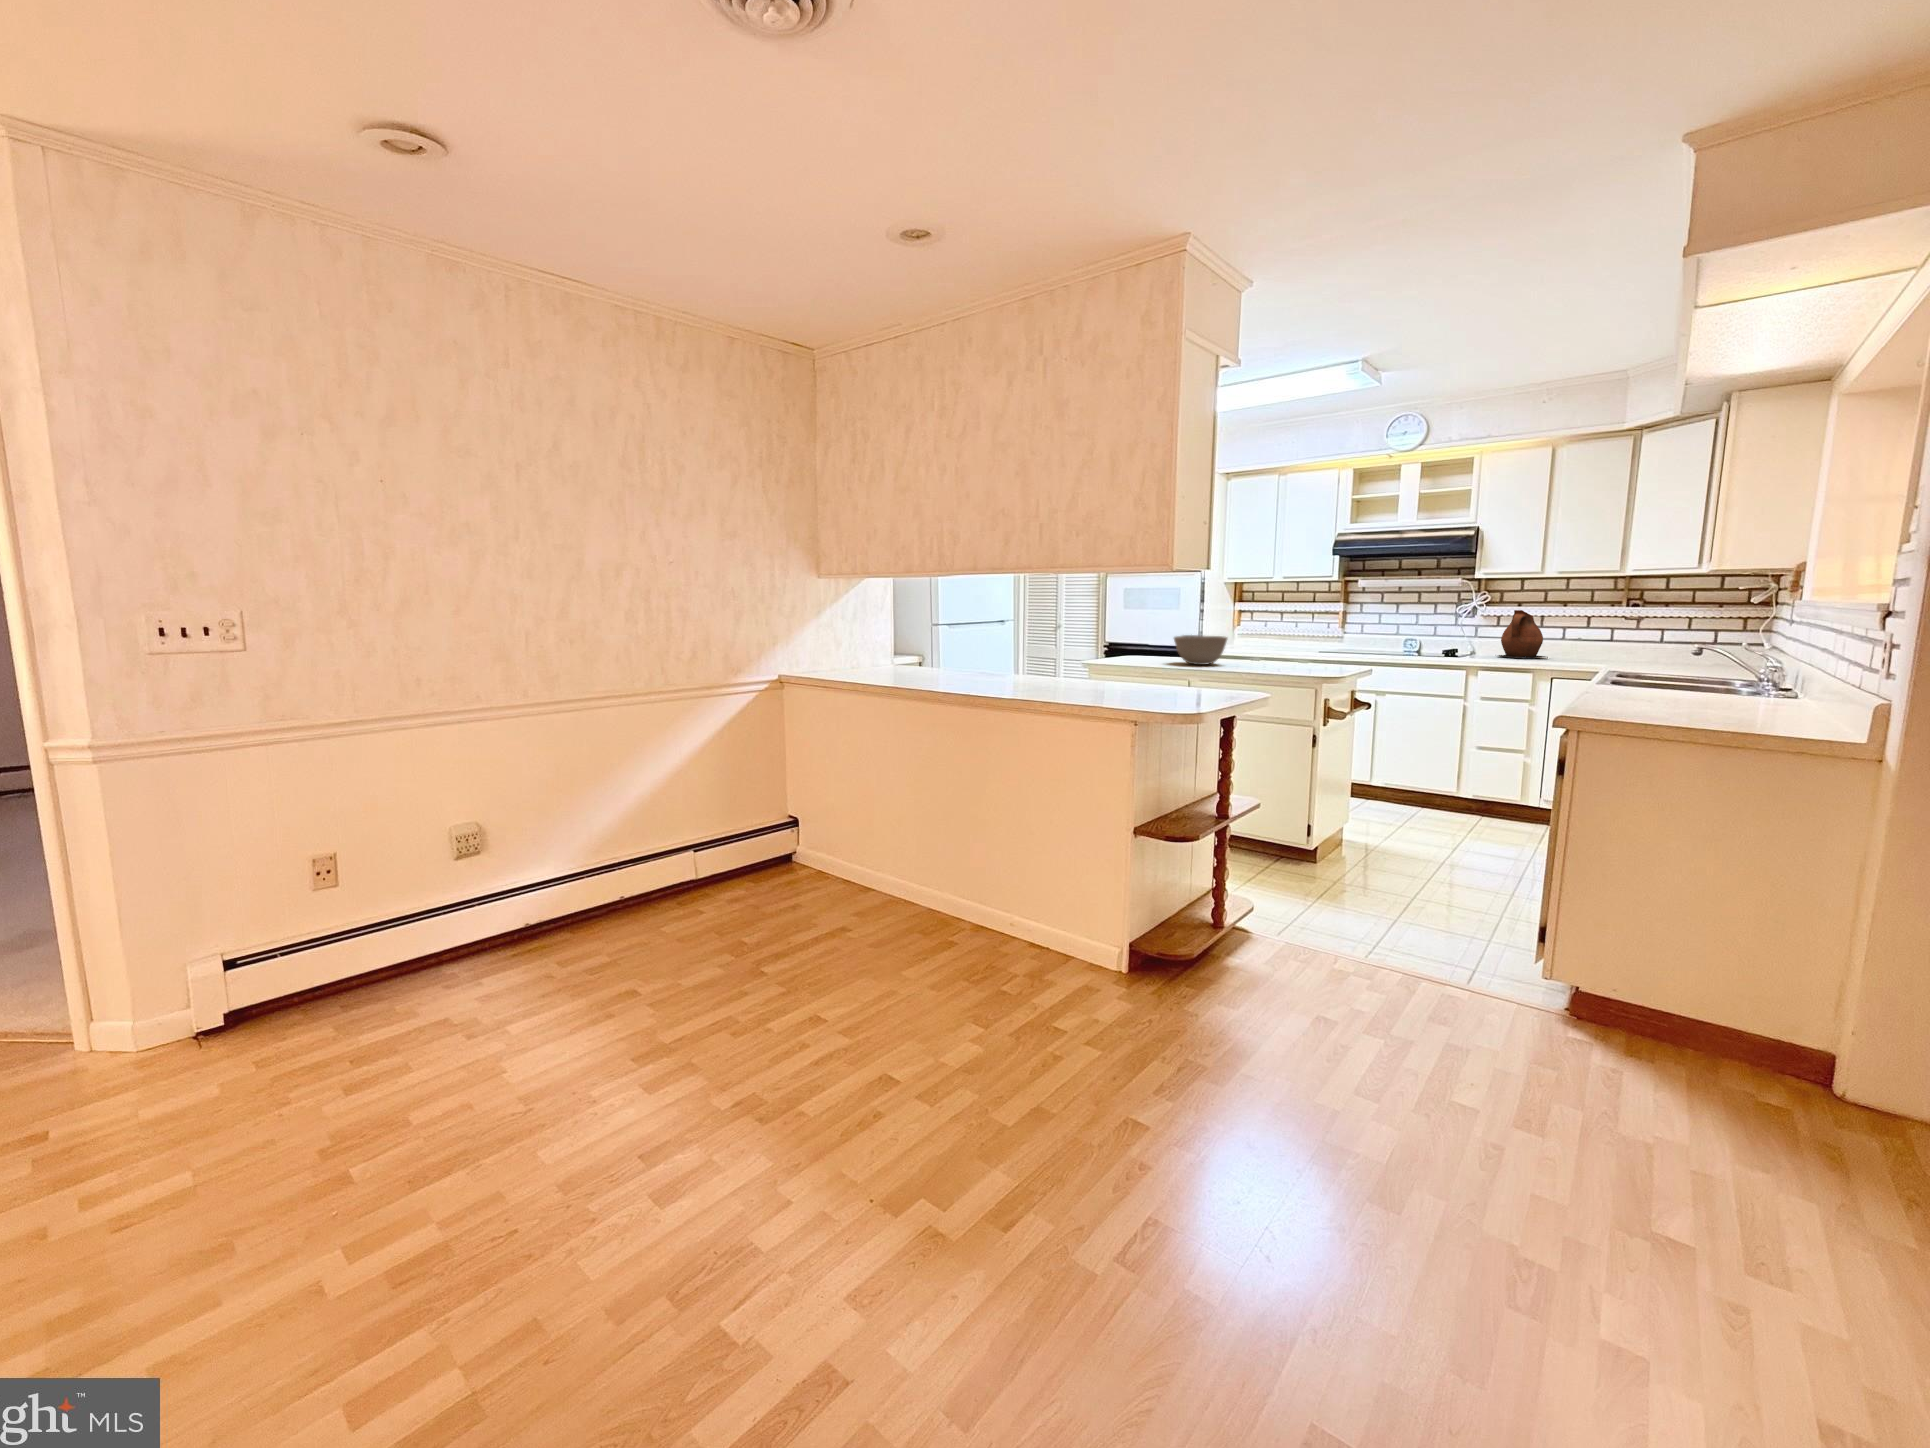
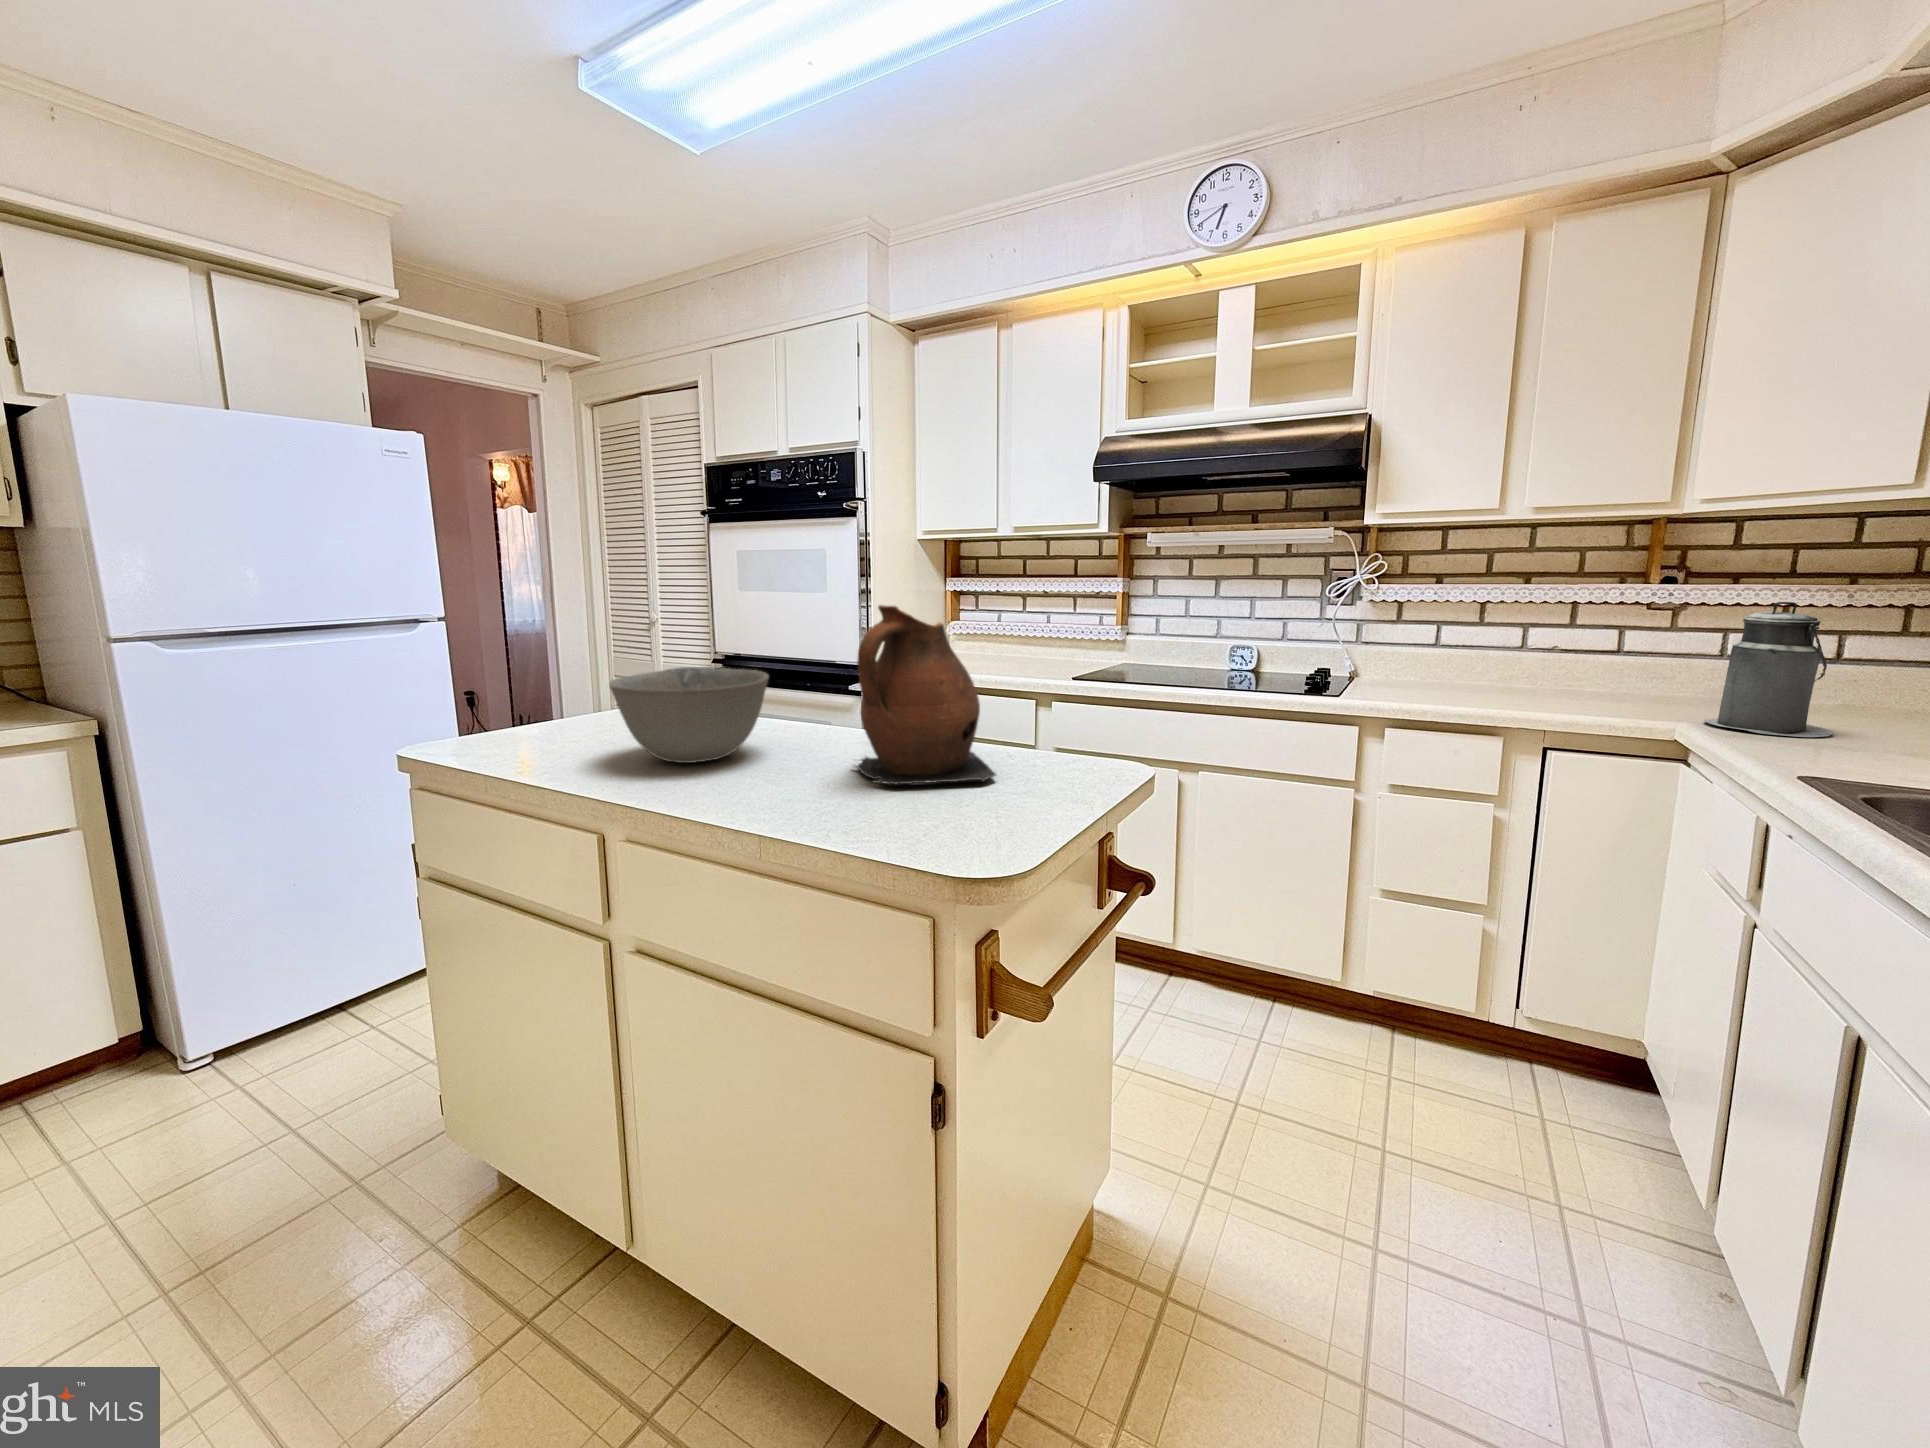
ceramic pitcher: present [1498,610,1548,658] -> present [856,605,997,785]
canister: none [1621,614,1672,669] -> present [1704,602,1833,737]

